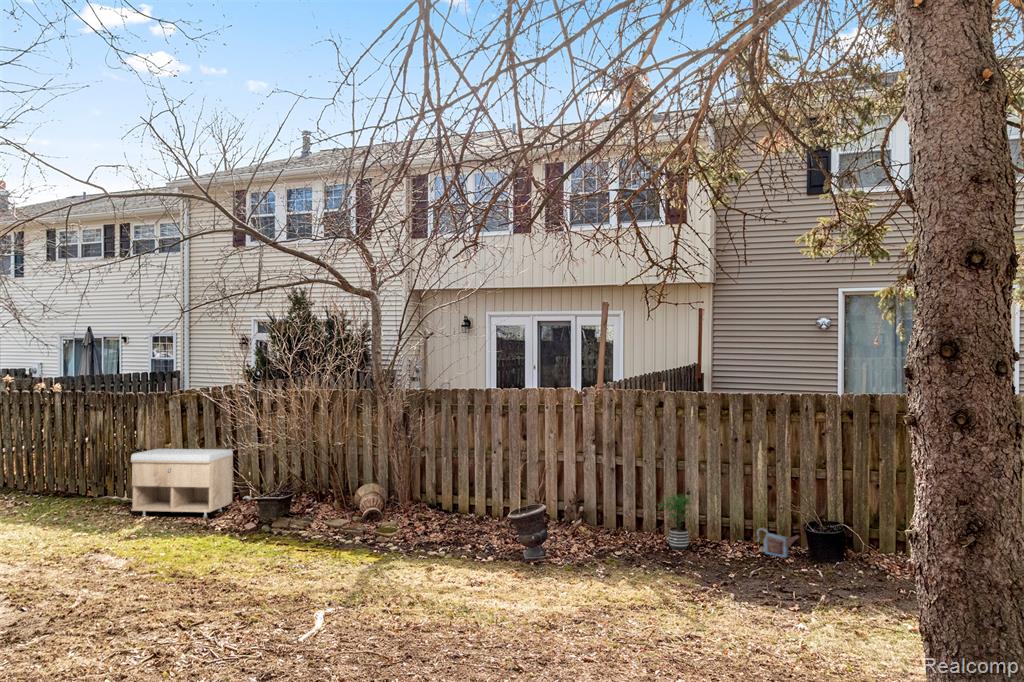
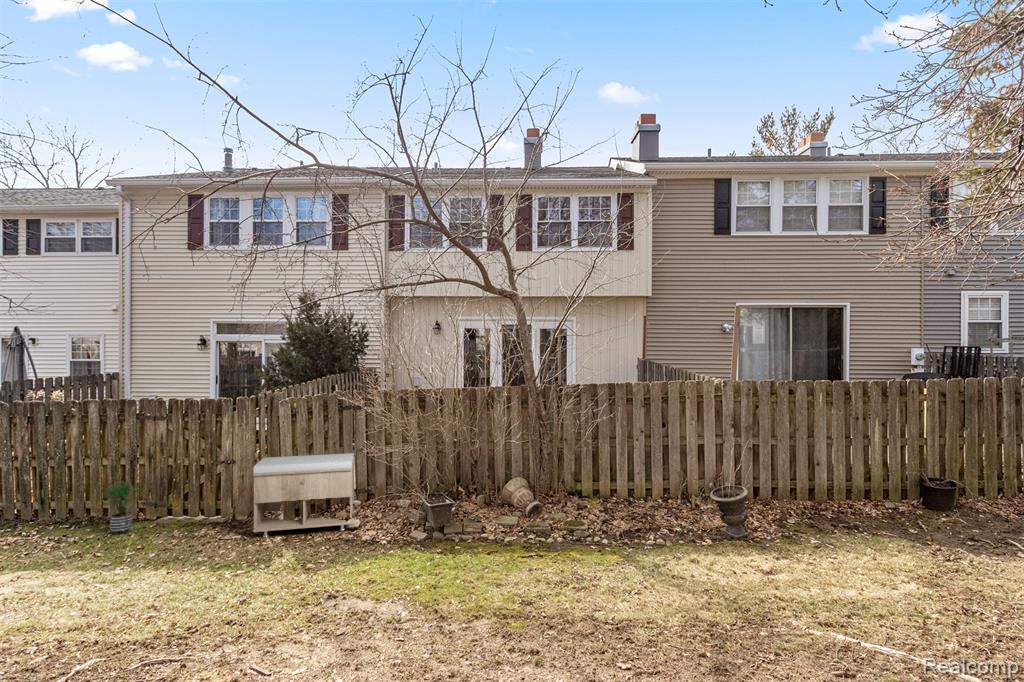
potted plant: present [659,495,692,550] -> present [104,482,140,534]
watering can: present [756,528,800,557] -> none [879,488,922,511]

